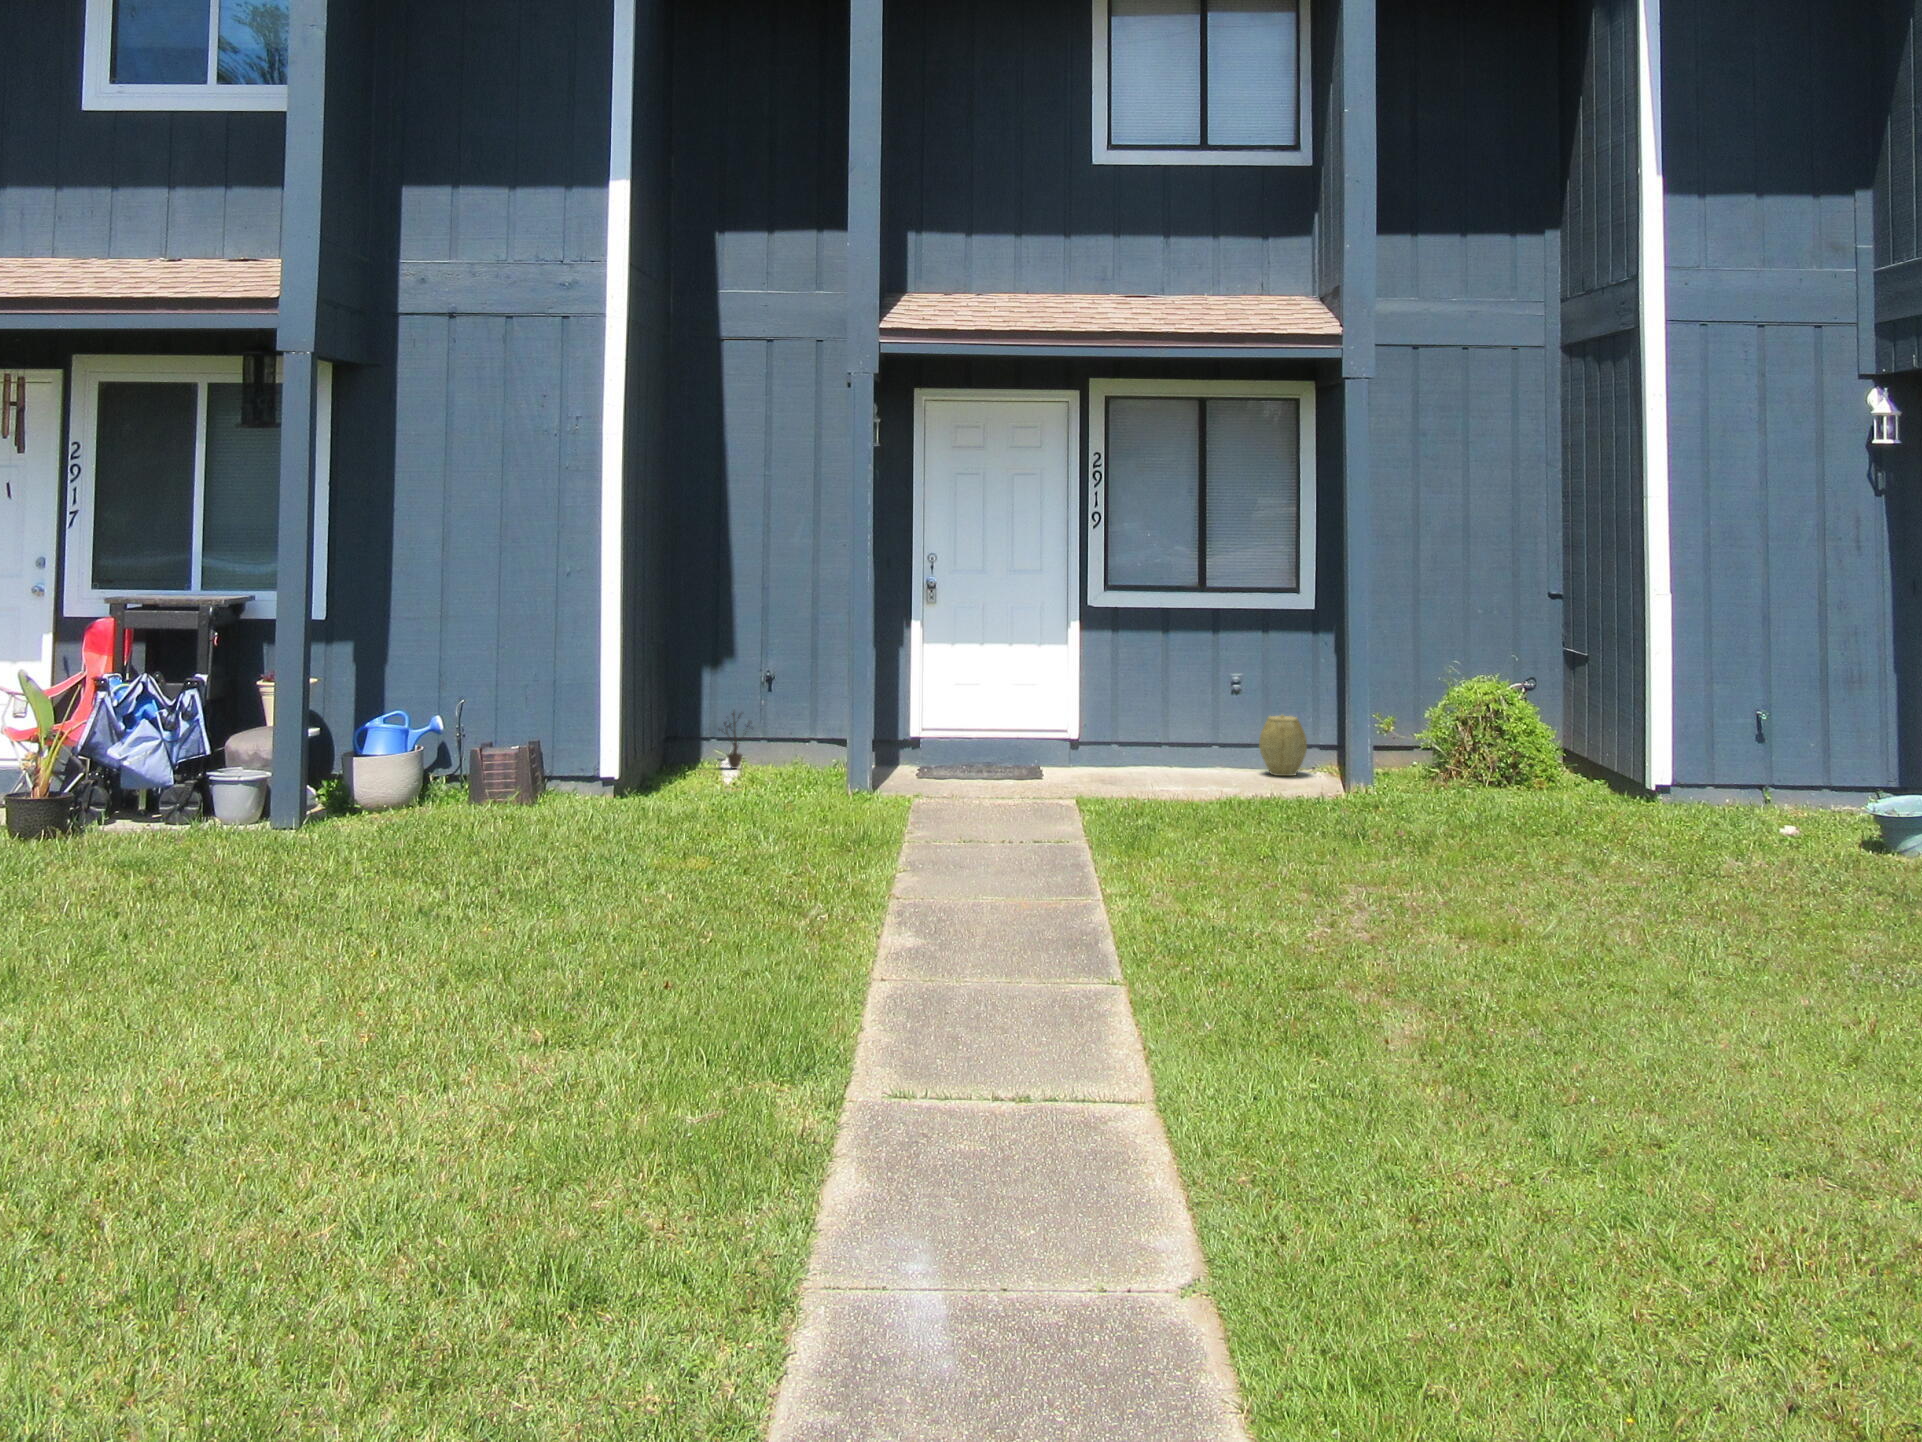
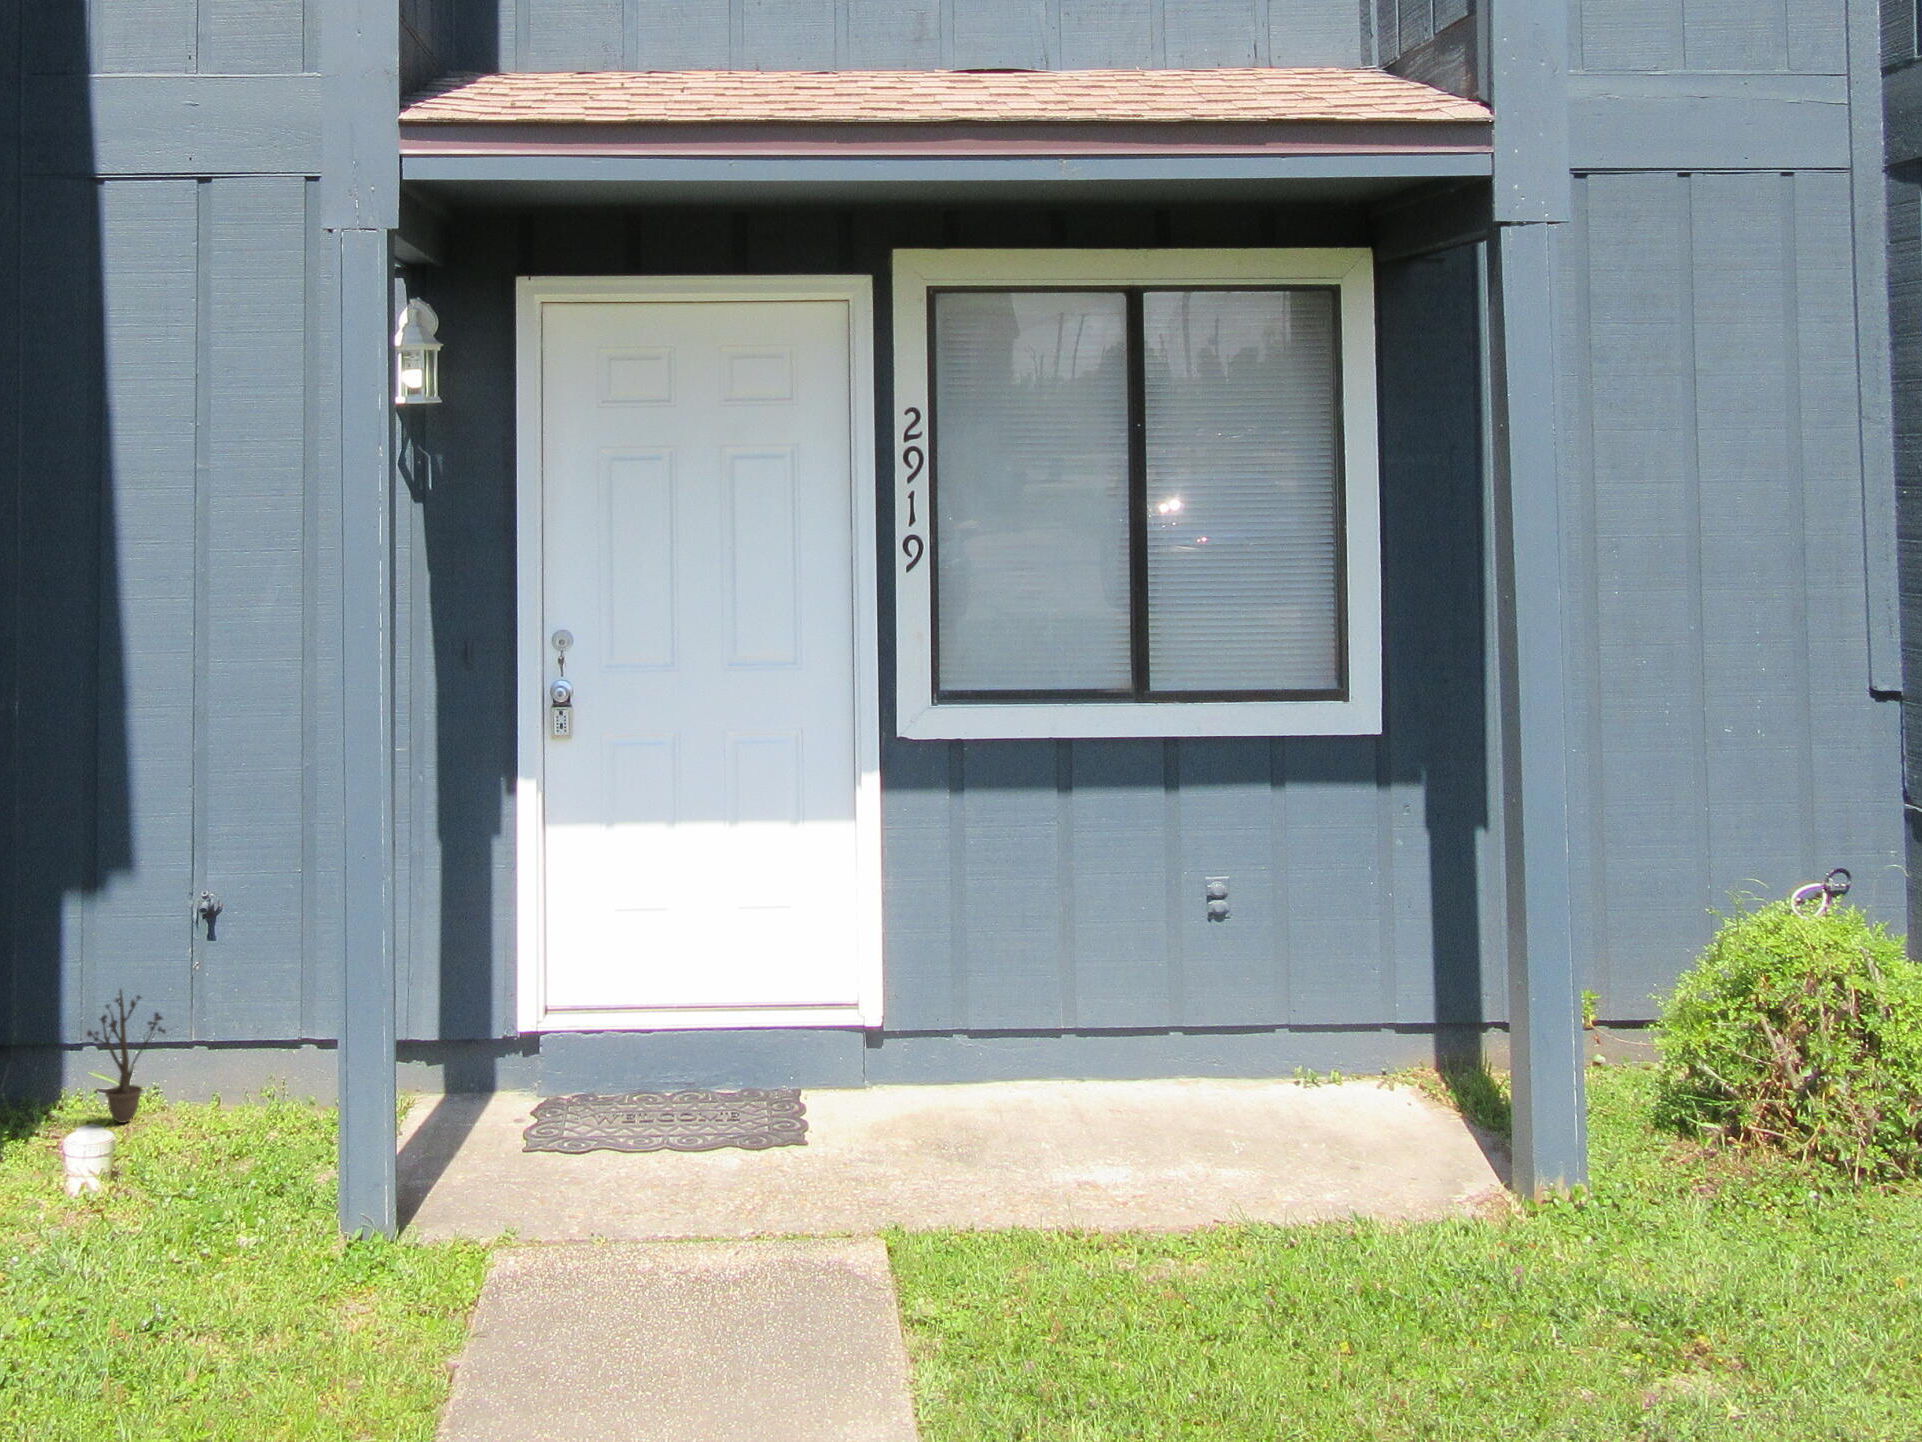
woven basket: present [1259,715,1307,776] -> none [1275,969,1382,1109]

